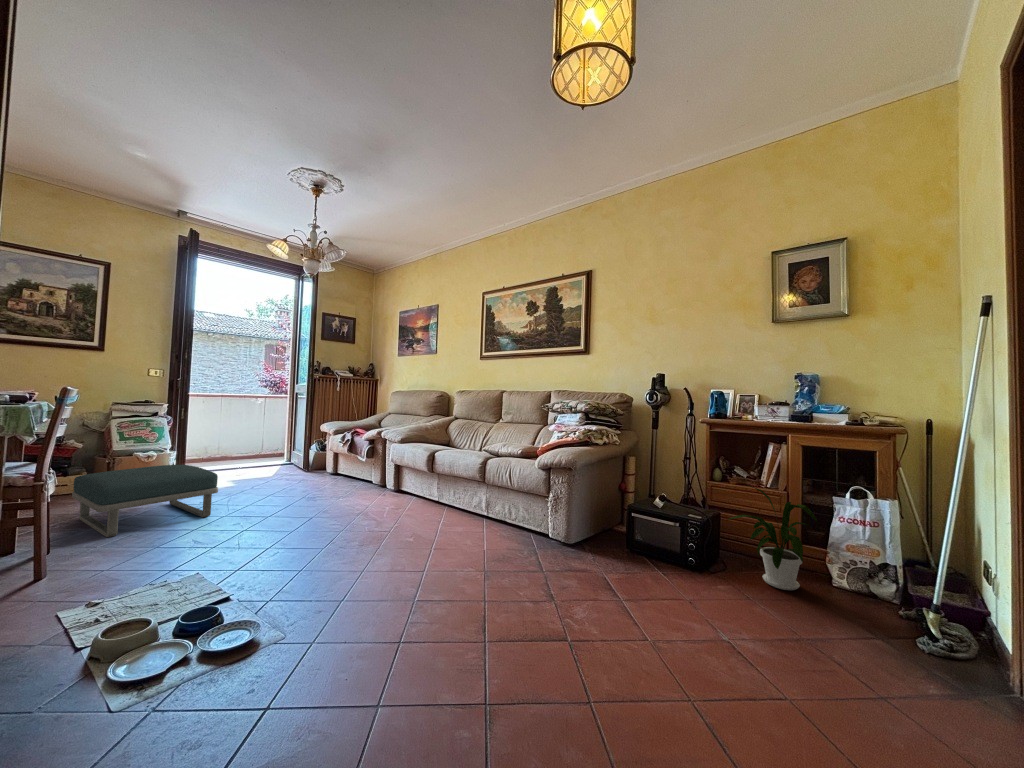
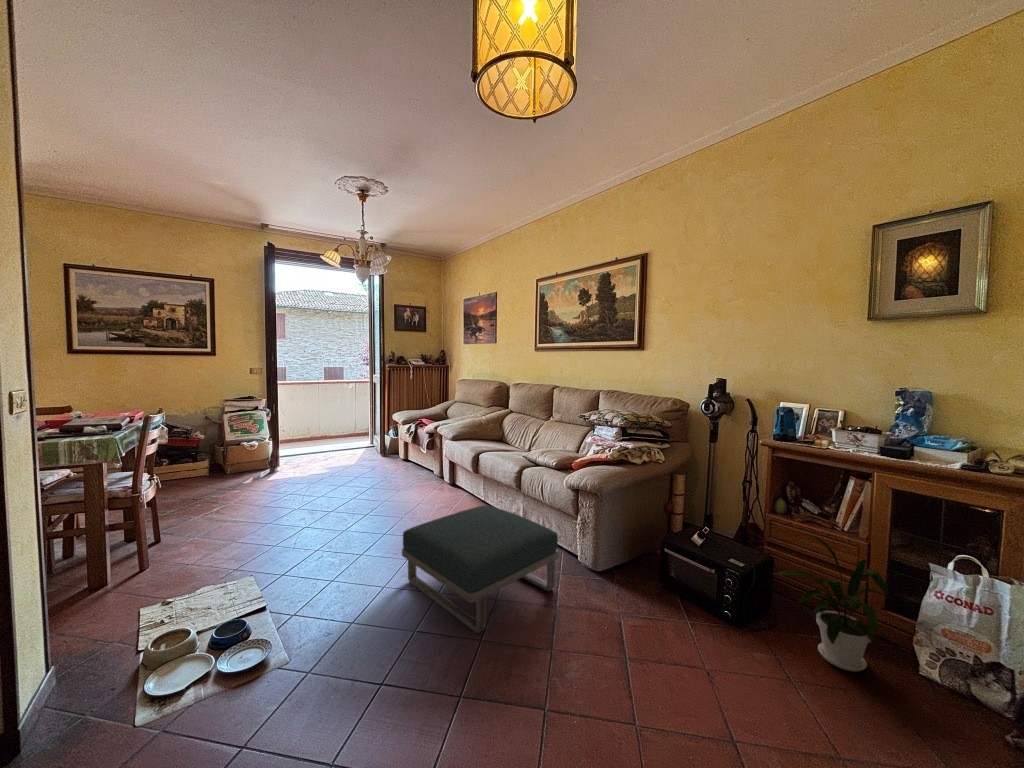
footstool: present [72,465,218,537] -> present [402,505,559,633]

